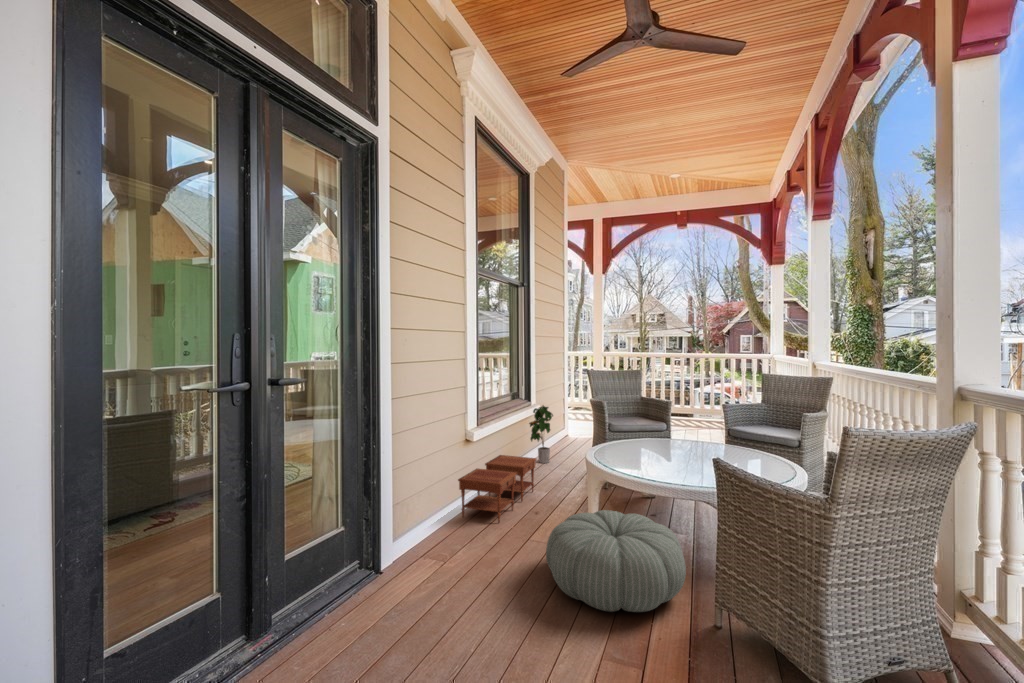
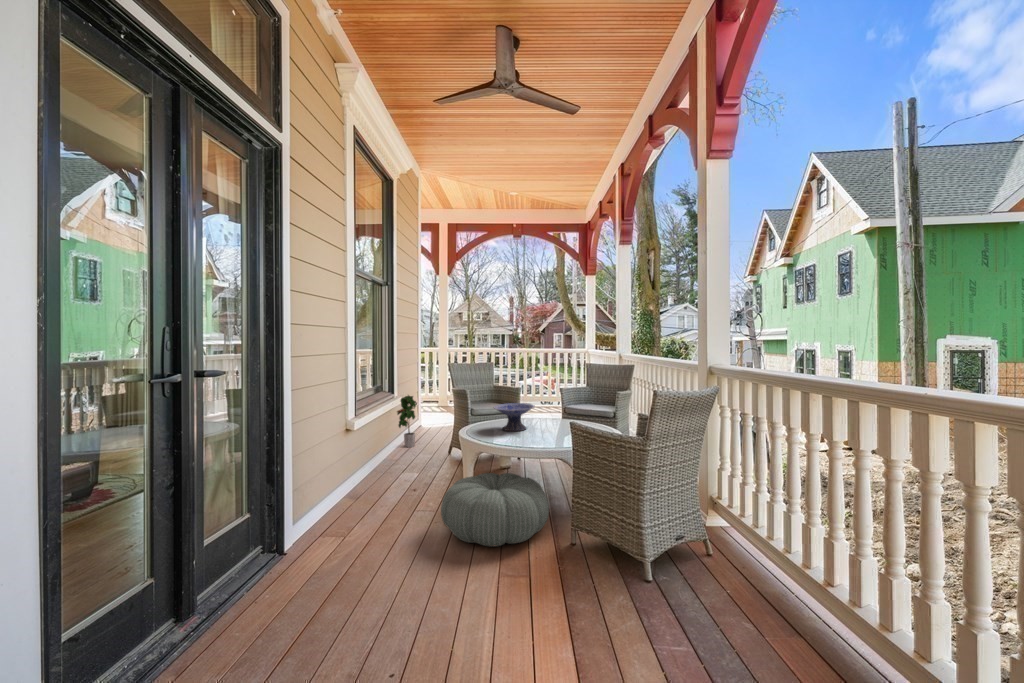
decorative bowl: none [626,423,680,460] -> present [494,403,535,431]
side table: present [458,455,536,522] -> none [345,441,411,499]

